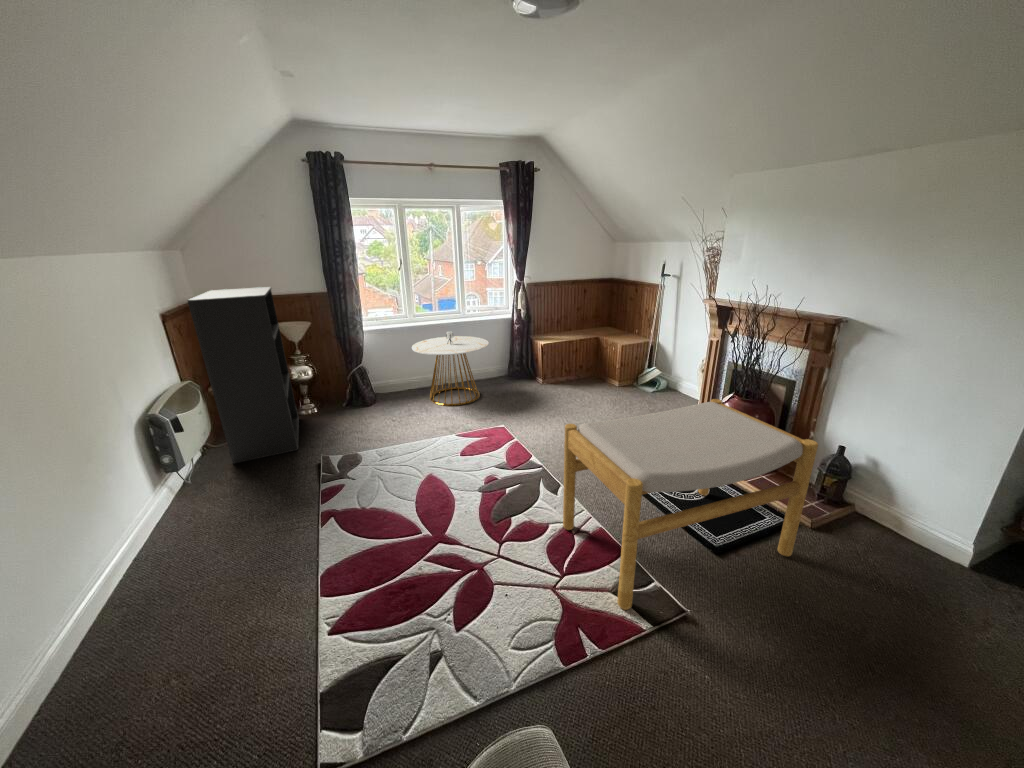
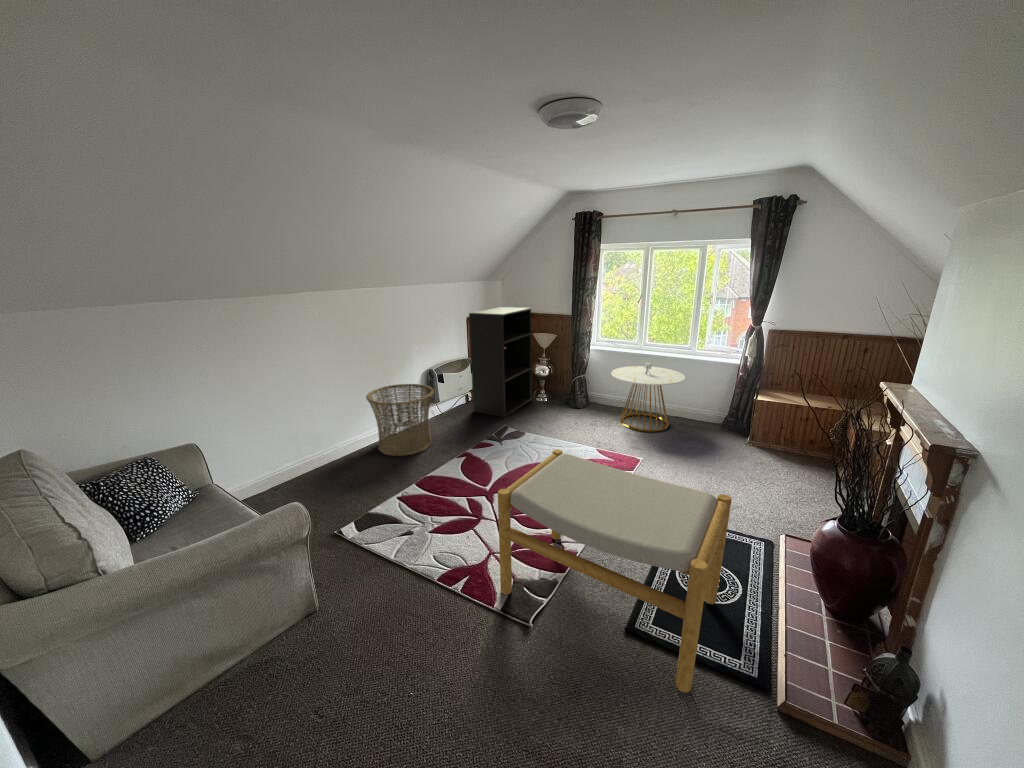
basket: none [50,439,243,607] -> present [366,384,434,456]

